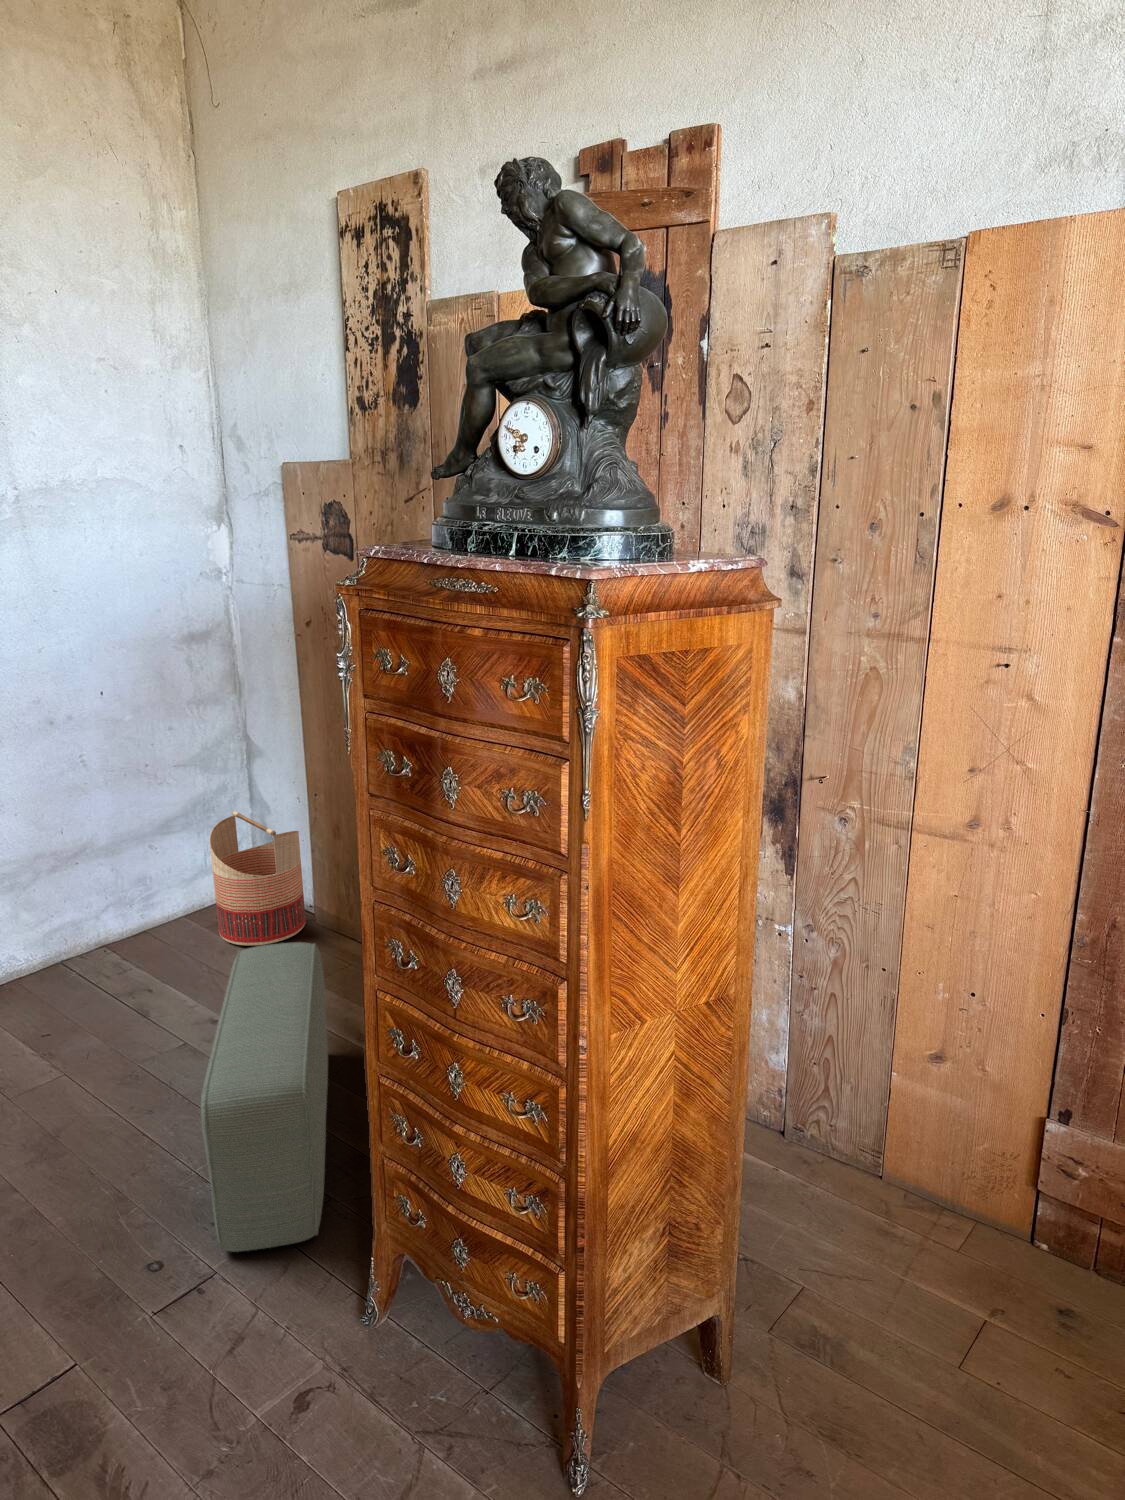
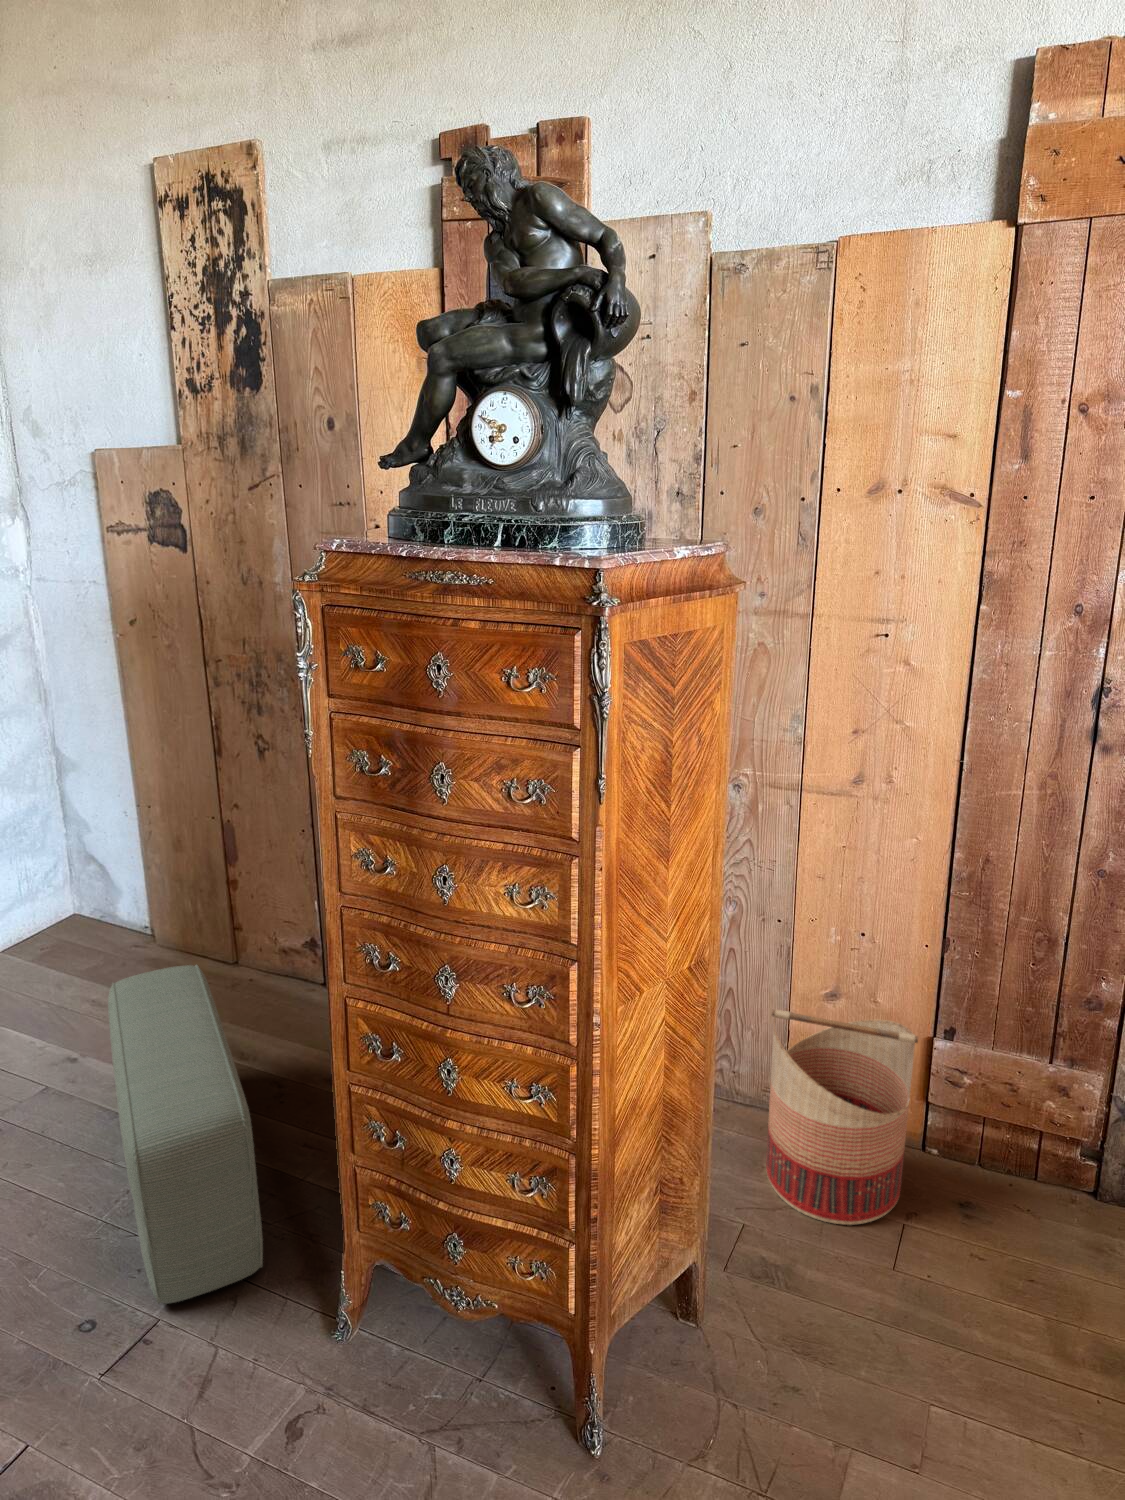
basket: present [210,811,306,946] -> present [766,1010,918,1225]

